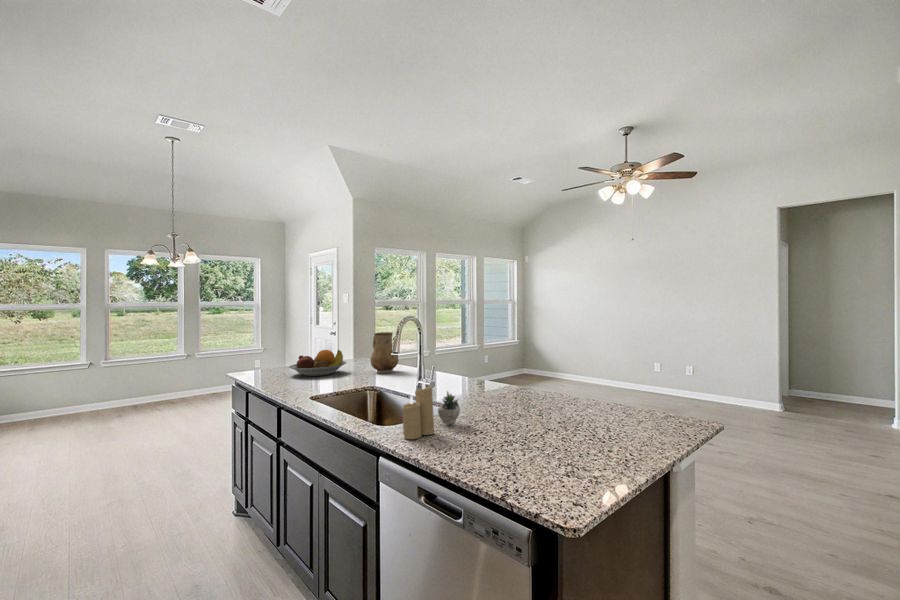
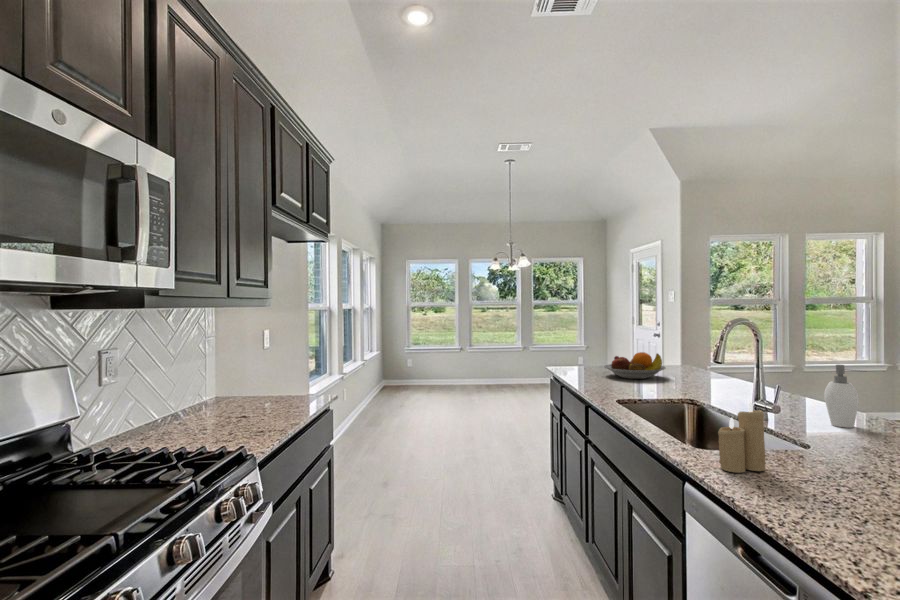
ceramic pitcher: present [371,332,398,373] -> none [695,338,731,385]
soap dispenser: none [463,347,487,393] -> present [824,365,866,428]
succulent plant: present [438,392,460,425] -> none [774,420,848,465]

